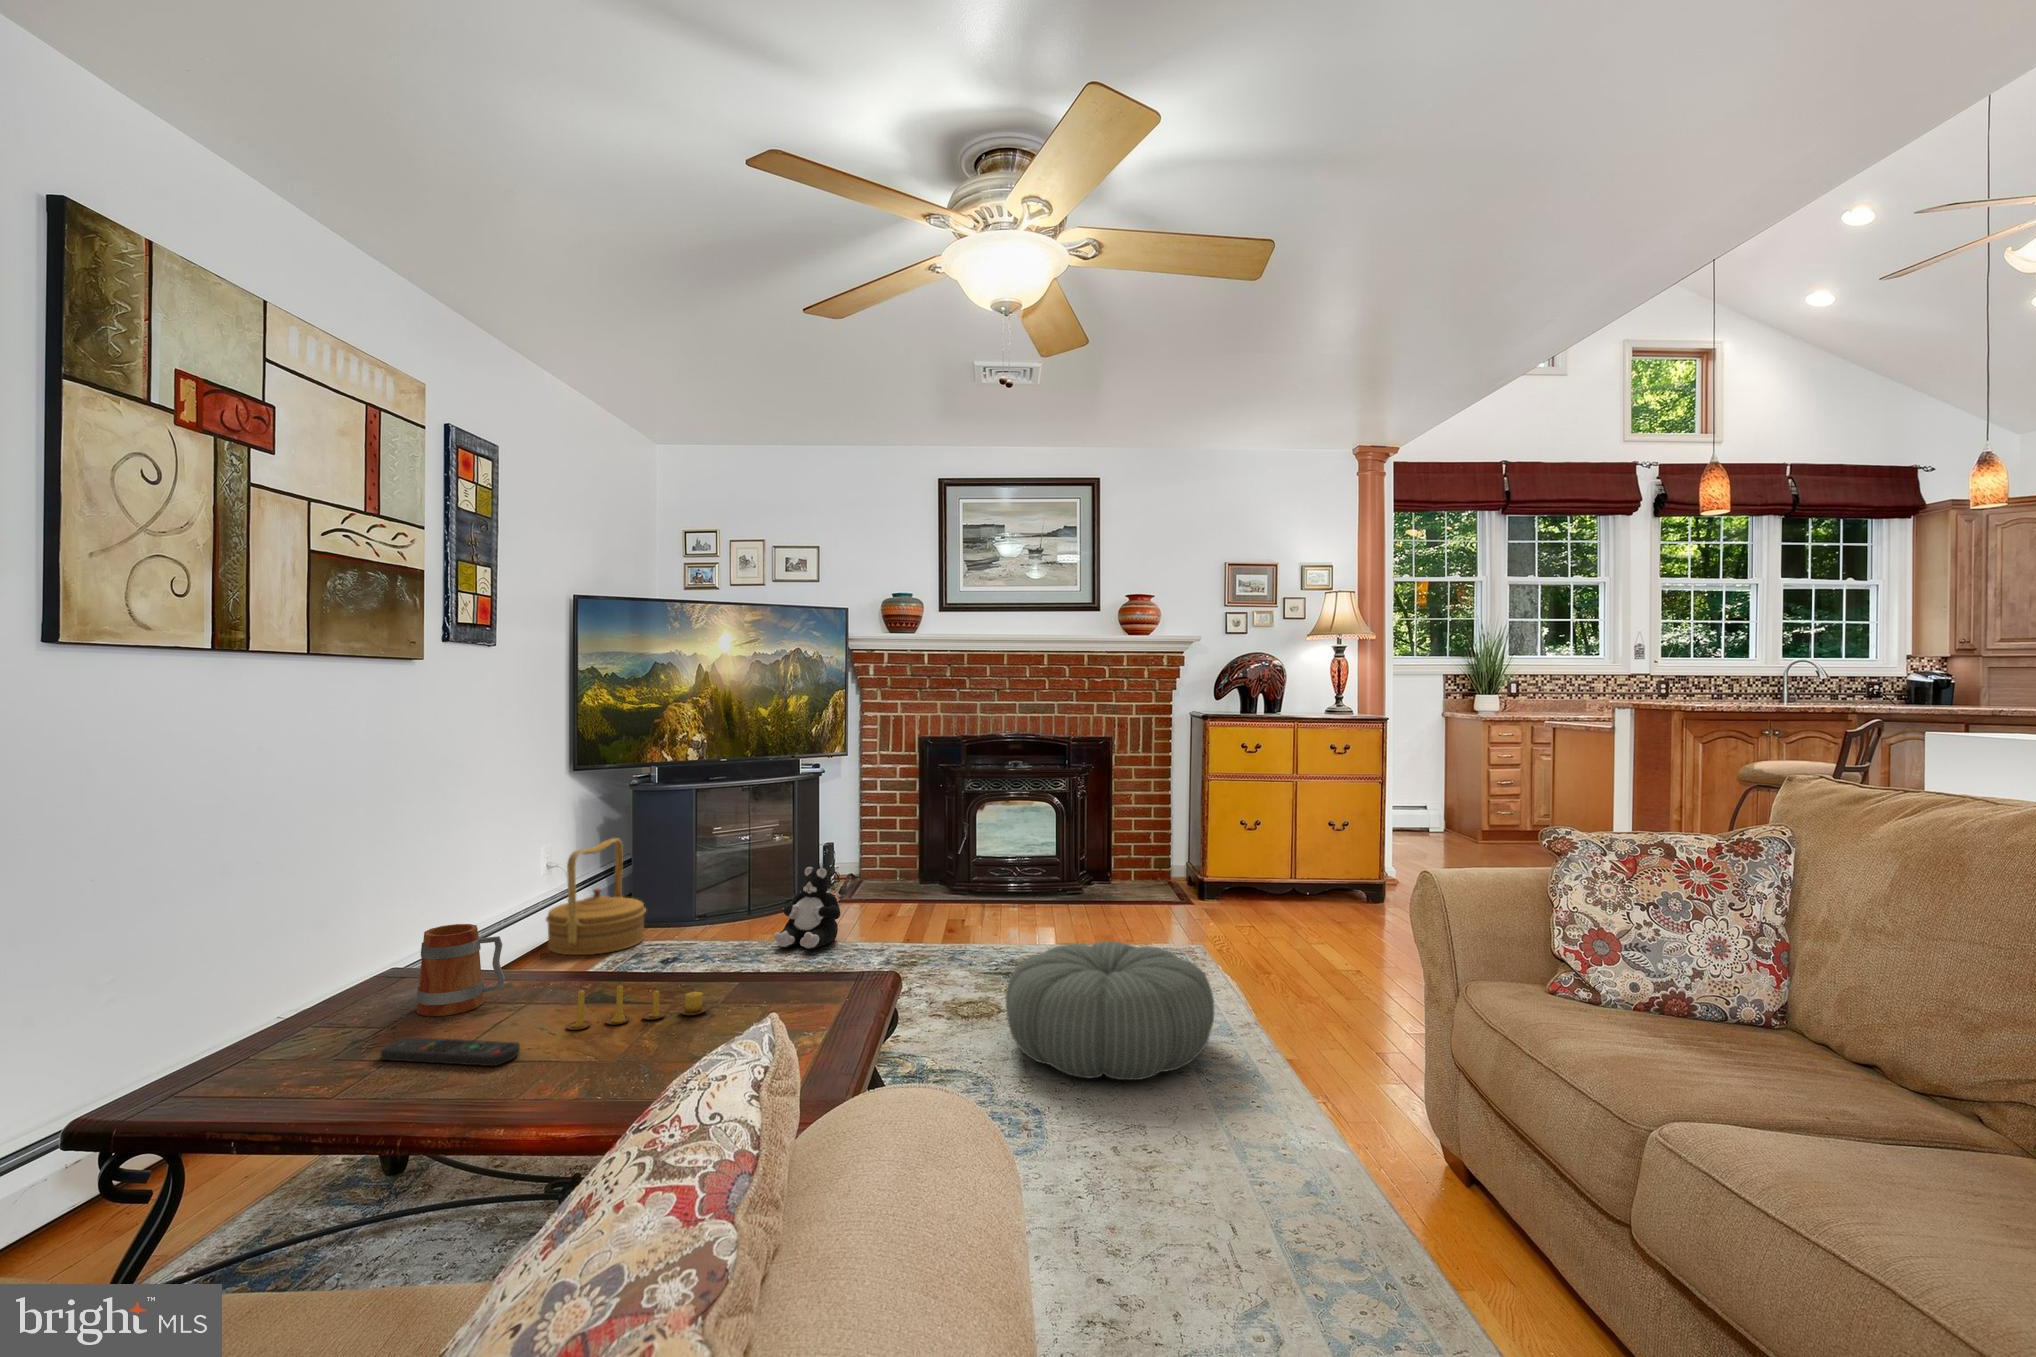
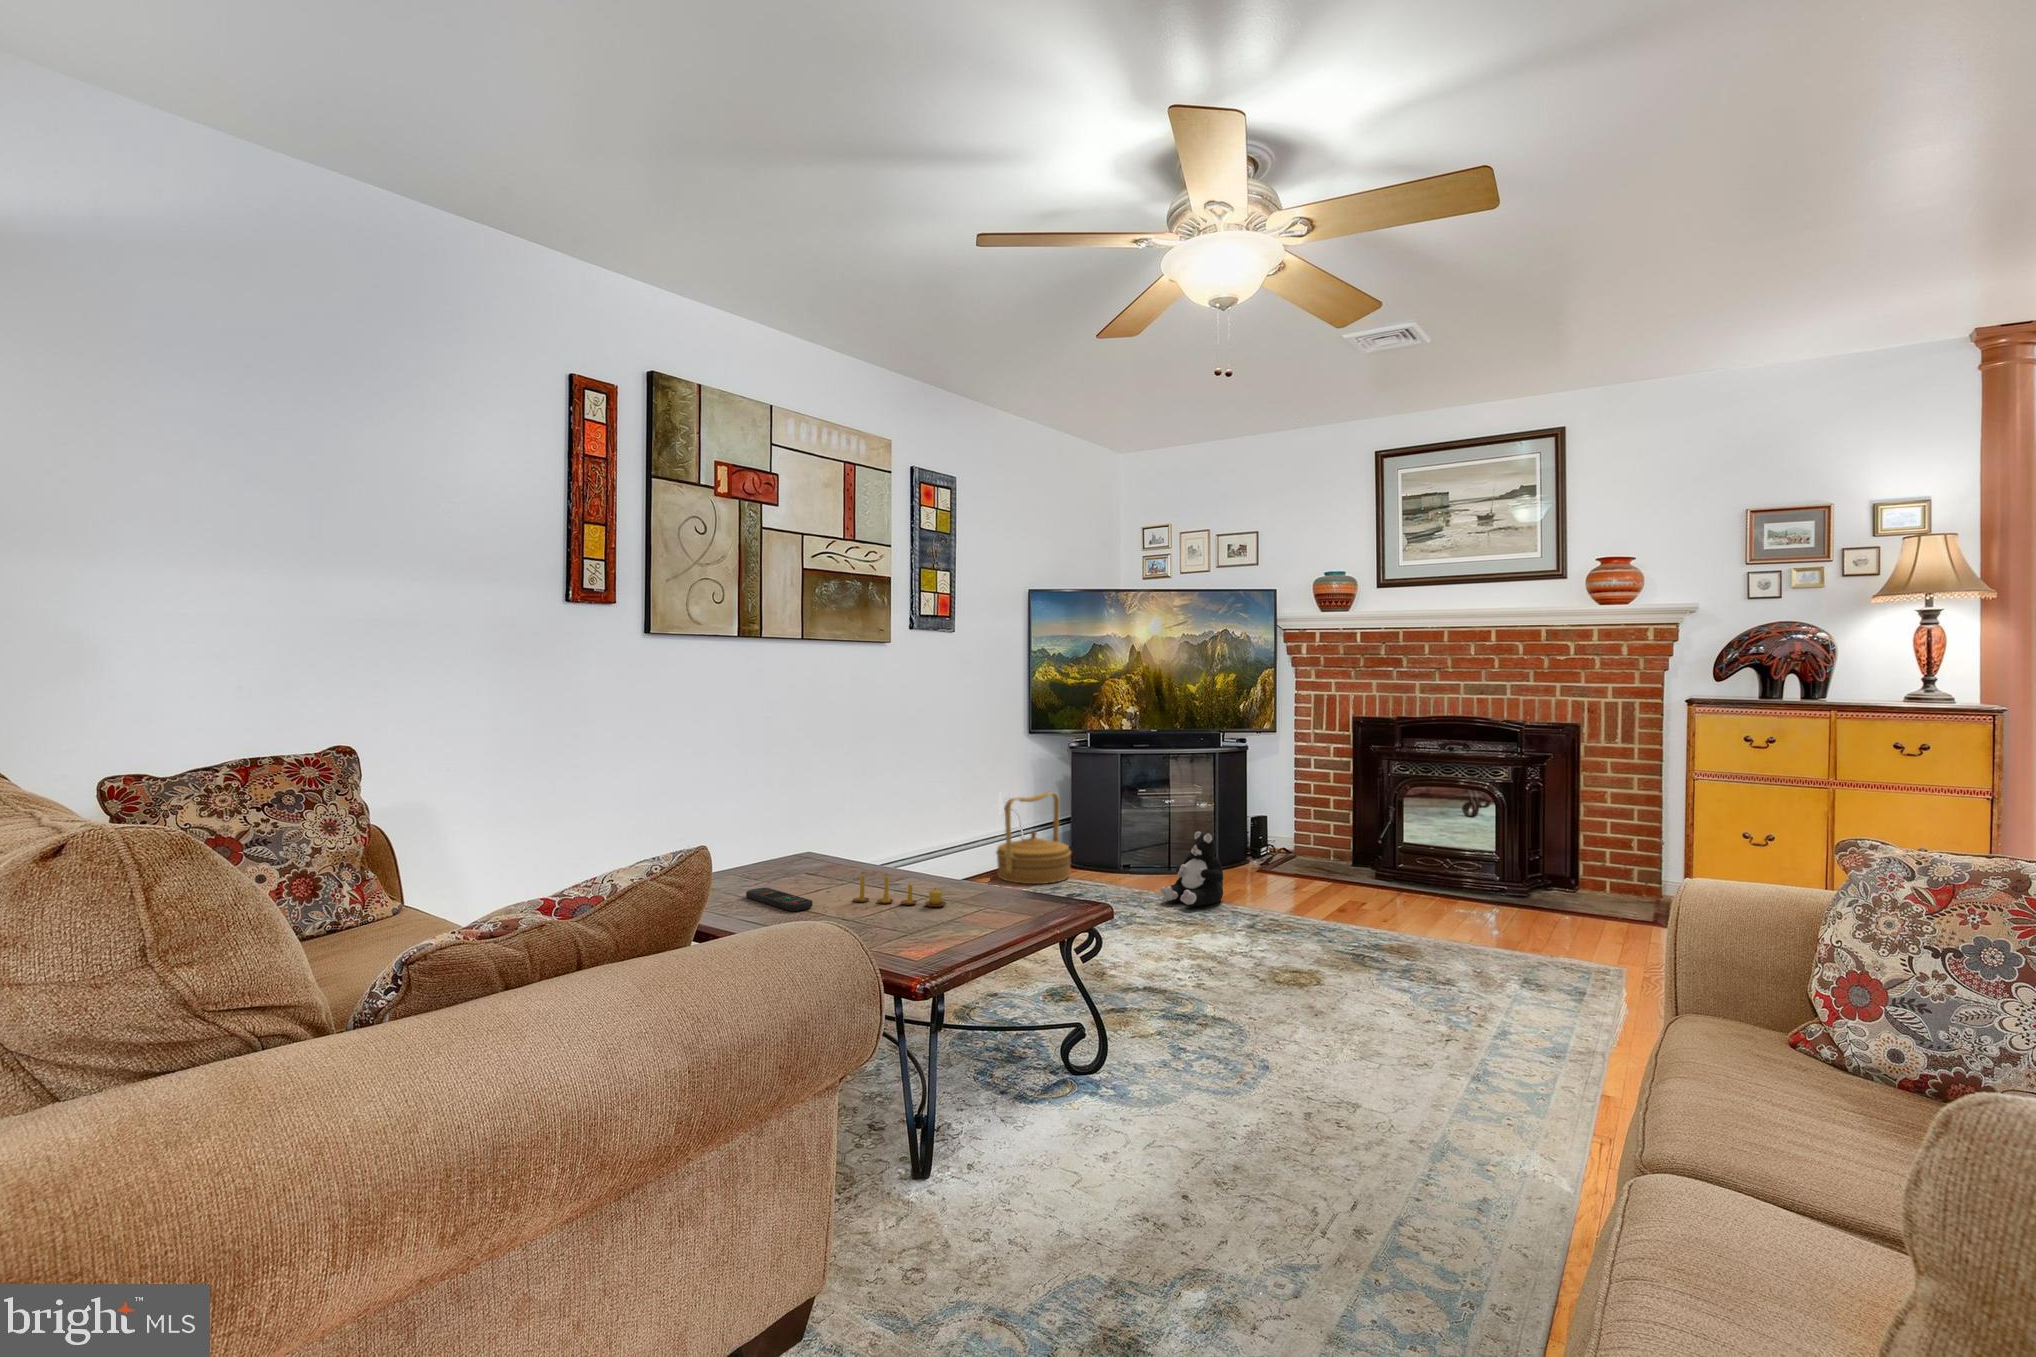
mug: present [416,924,505,1016] -> none [792,823,844,882]
pouf: present [1006,941,1214,1080] -> none [1279,927,1519,1071]

